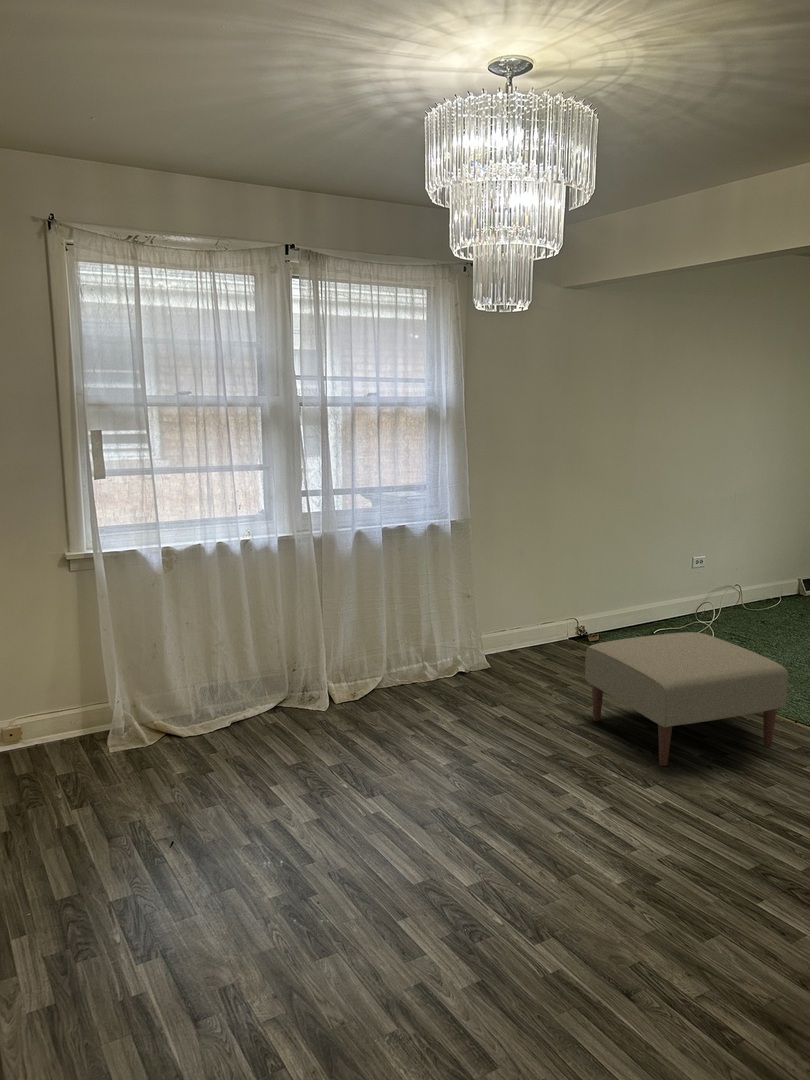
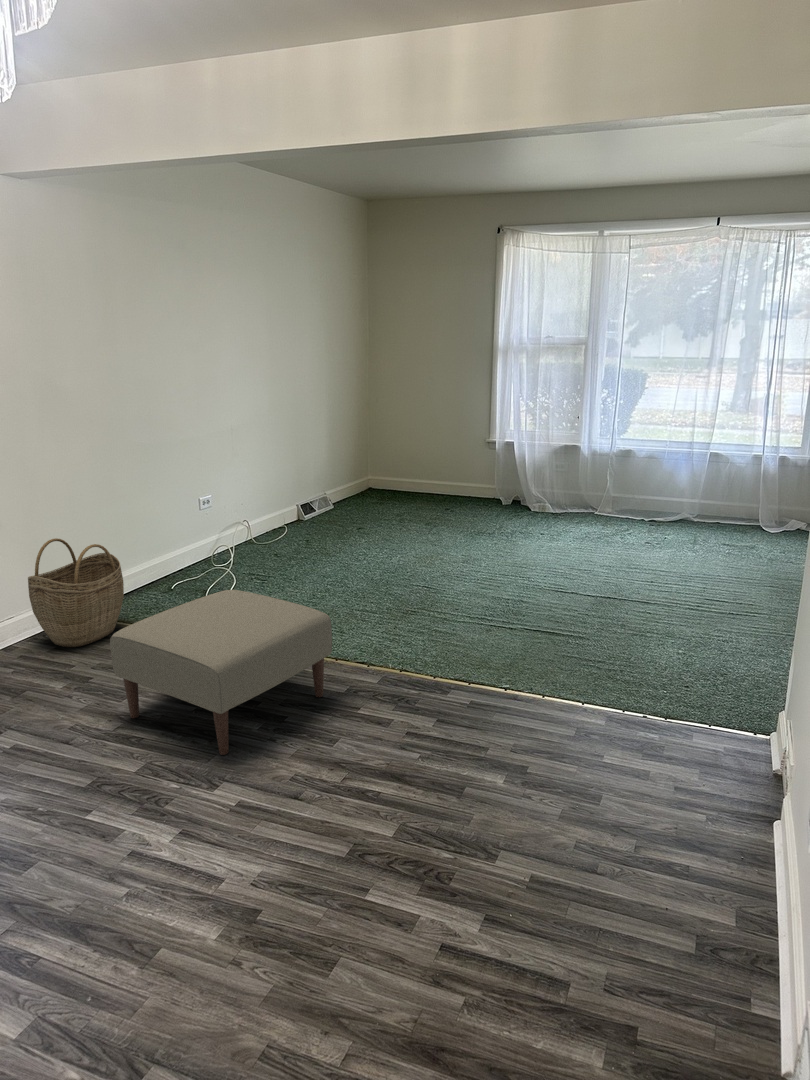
woven basket: none [535,570,610,661] -> present [28,538,124,647]

